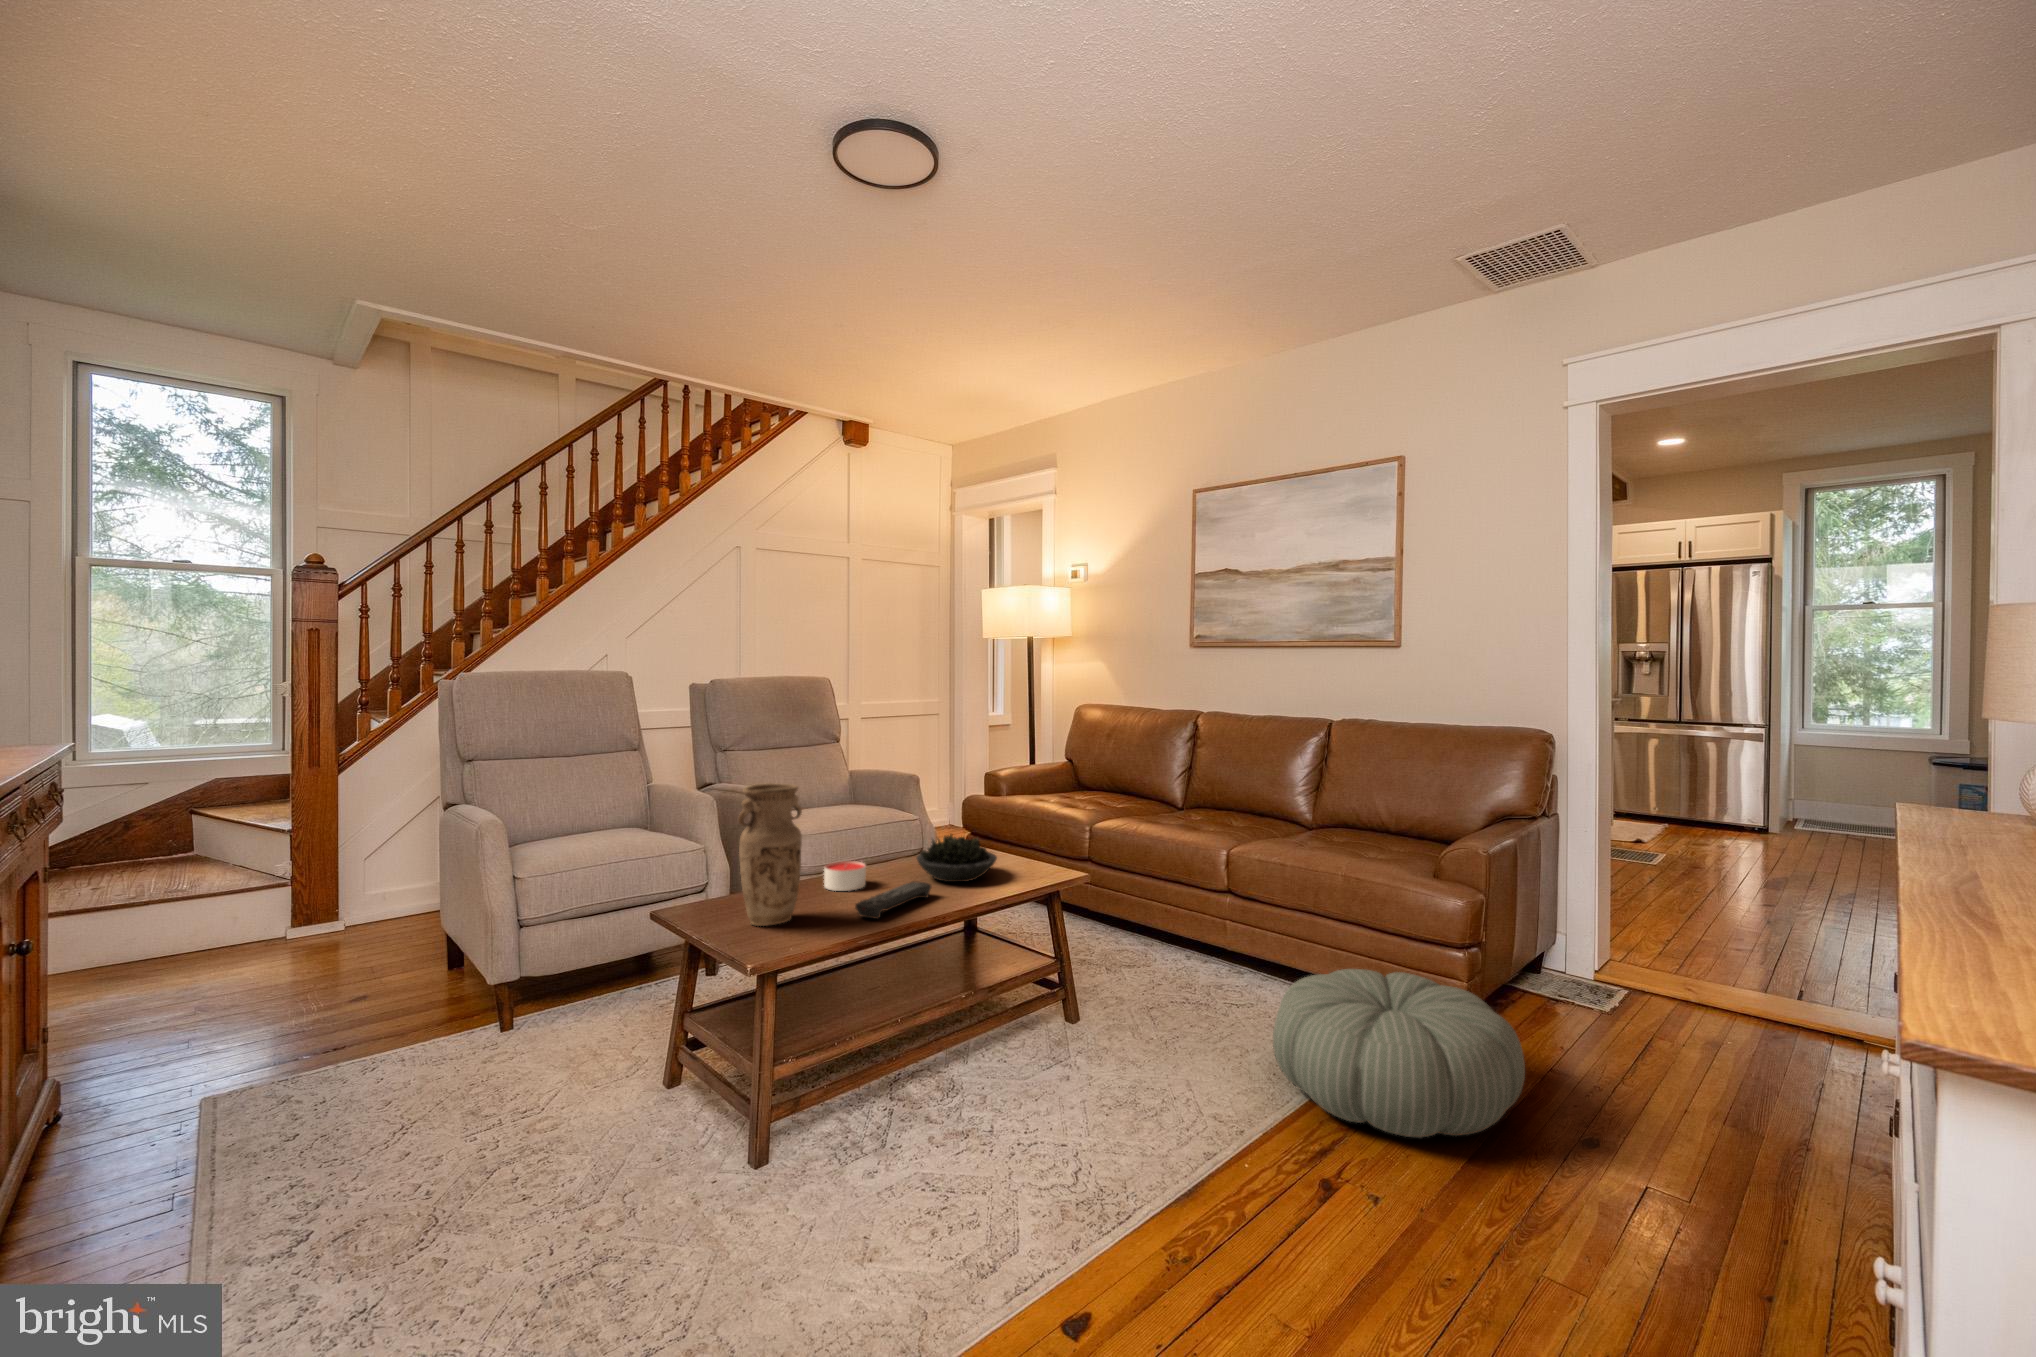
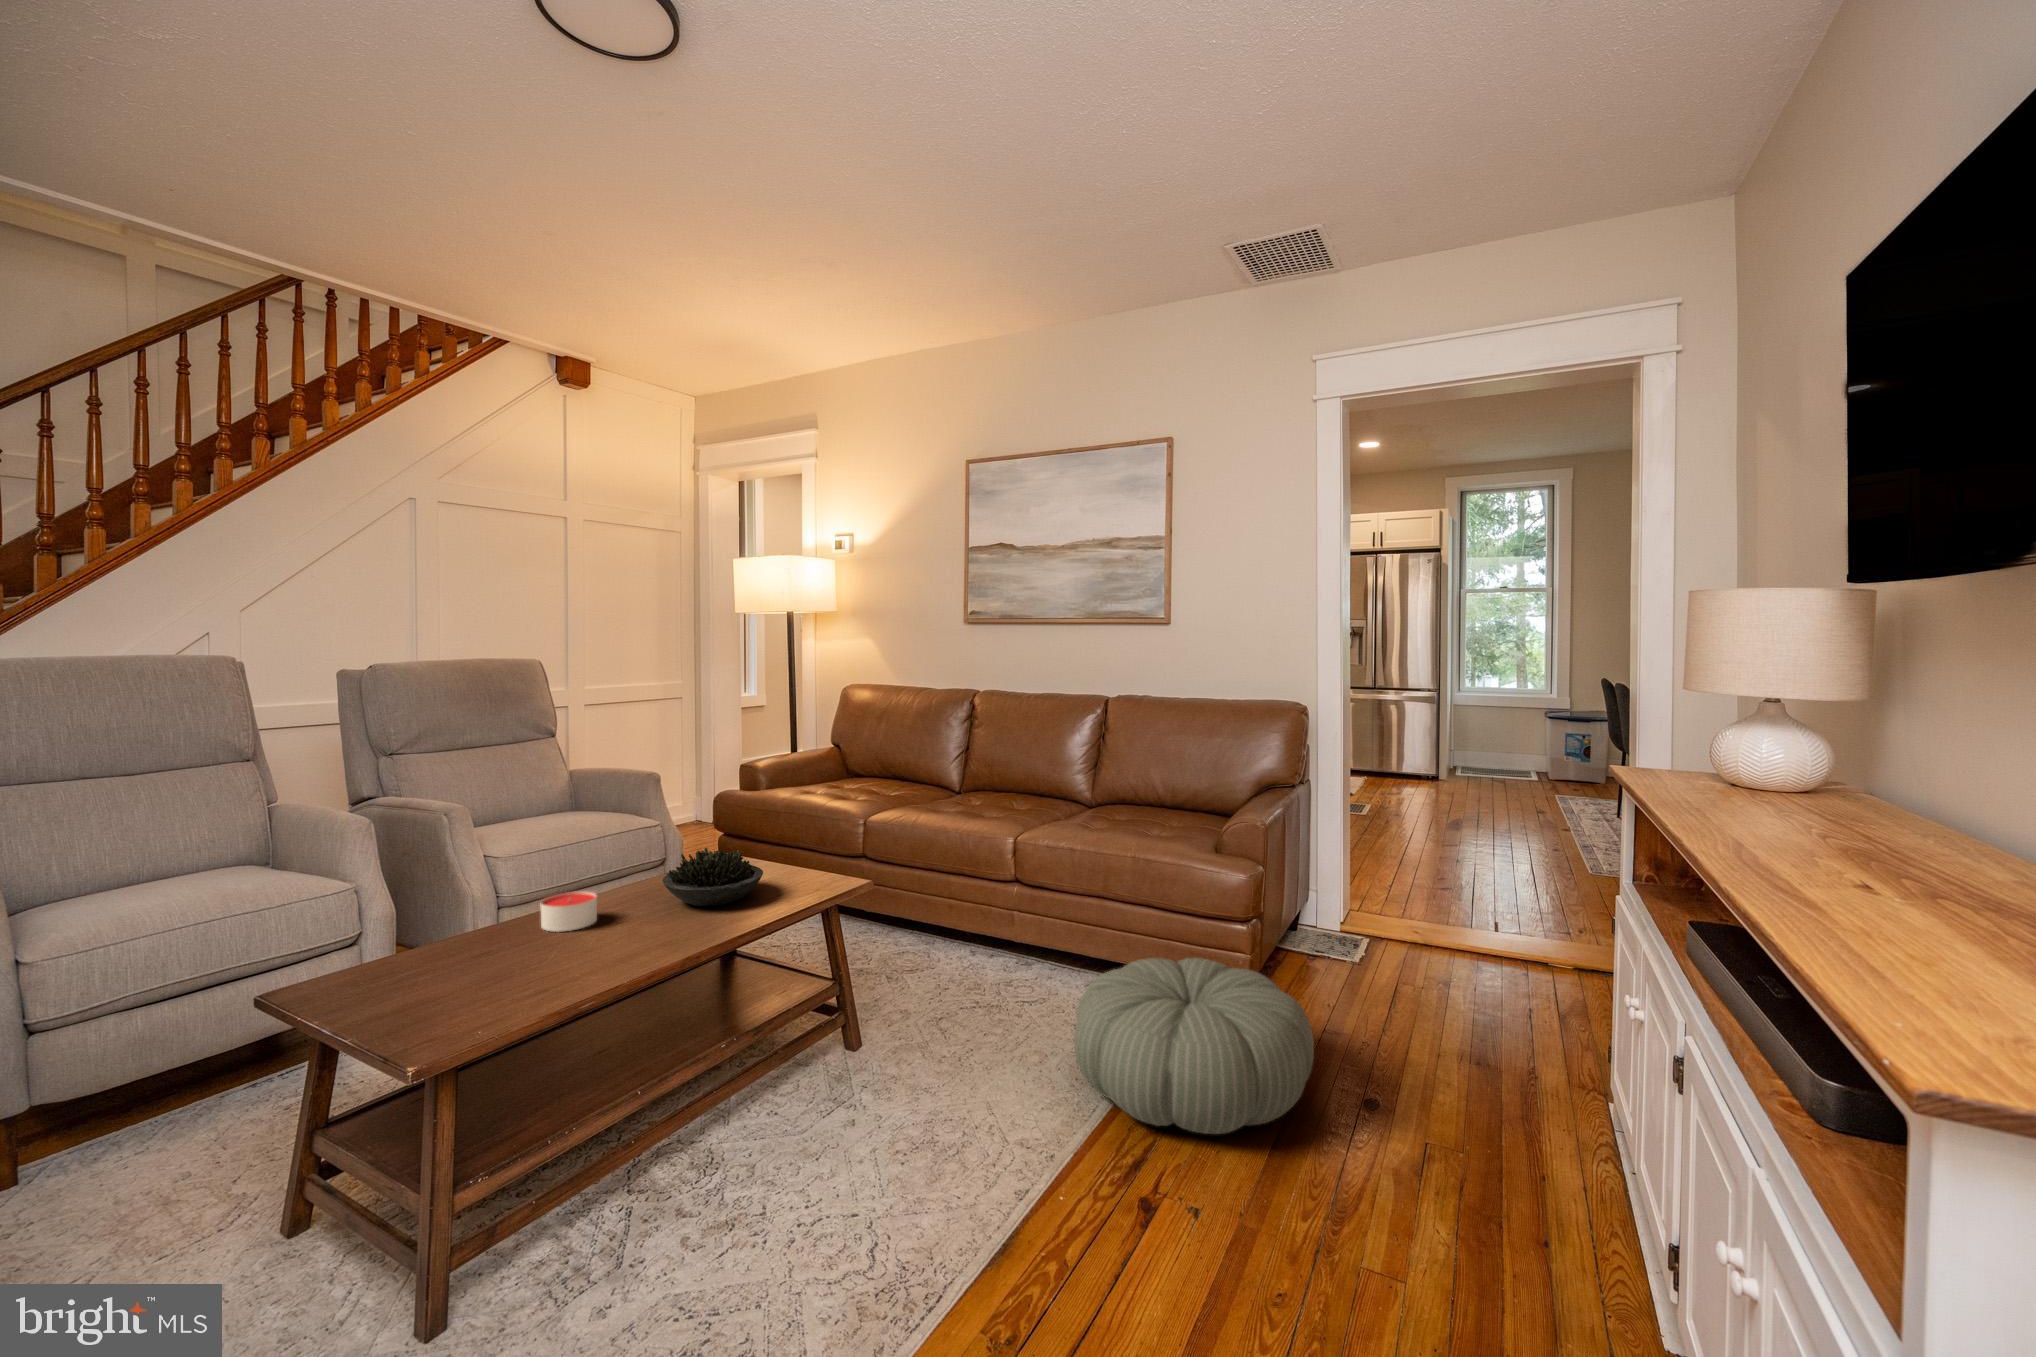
vase: present [738,783,802,926] -> none [412,808,507,995]
remote control: present [855,881,931,919] -> none [585,912,684,968]

